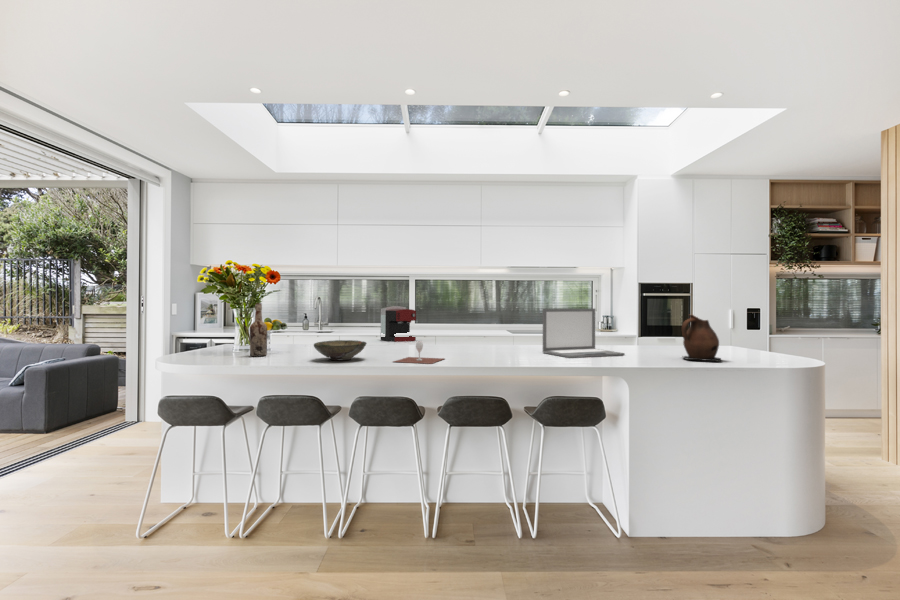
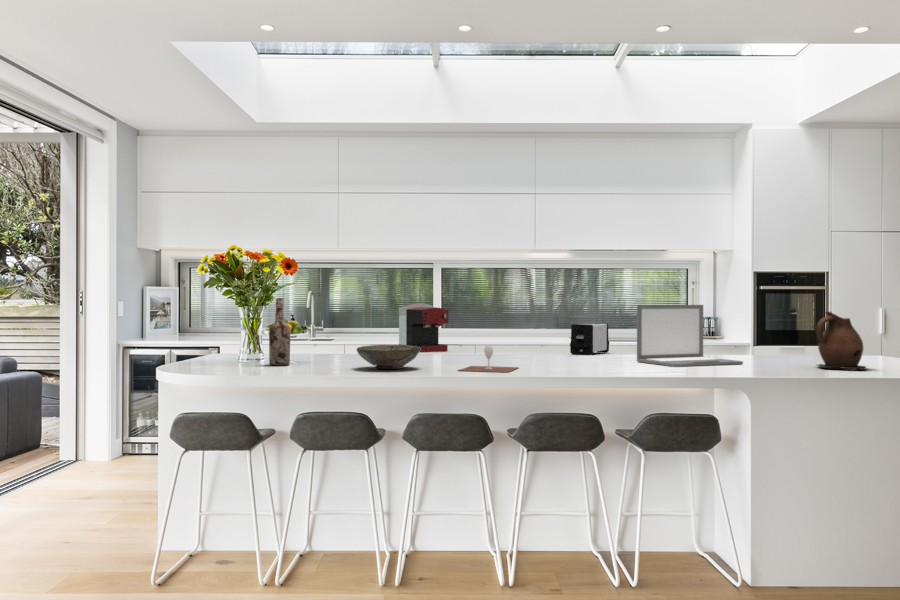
toaster: none [502,321,532,345] -> present [570,323,609,355]

